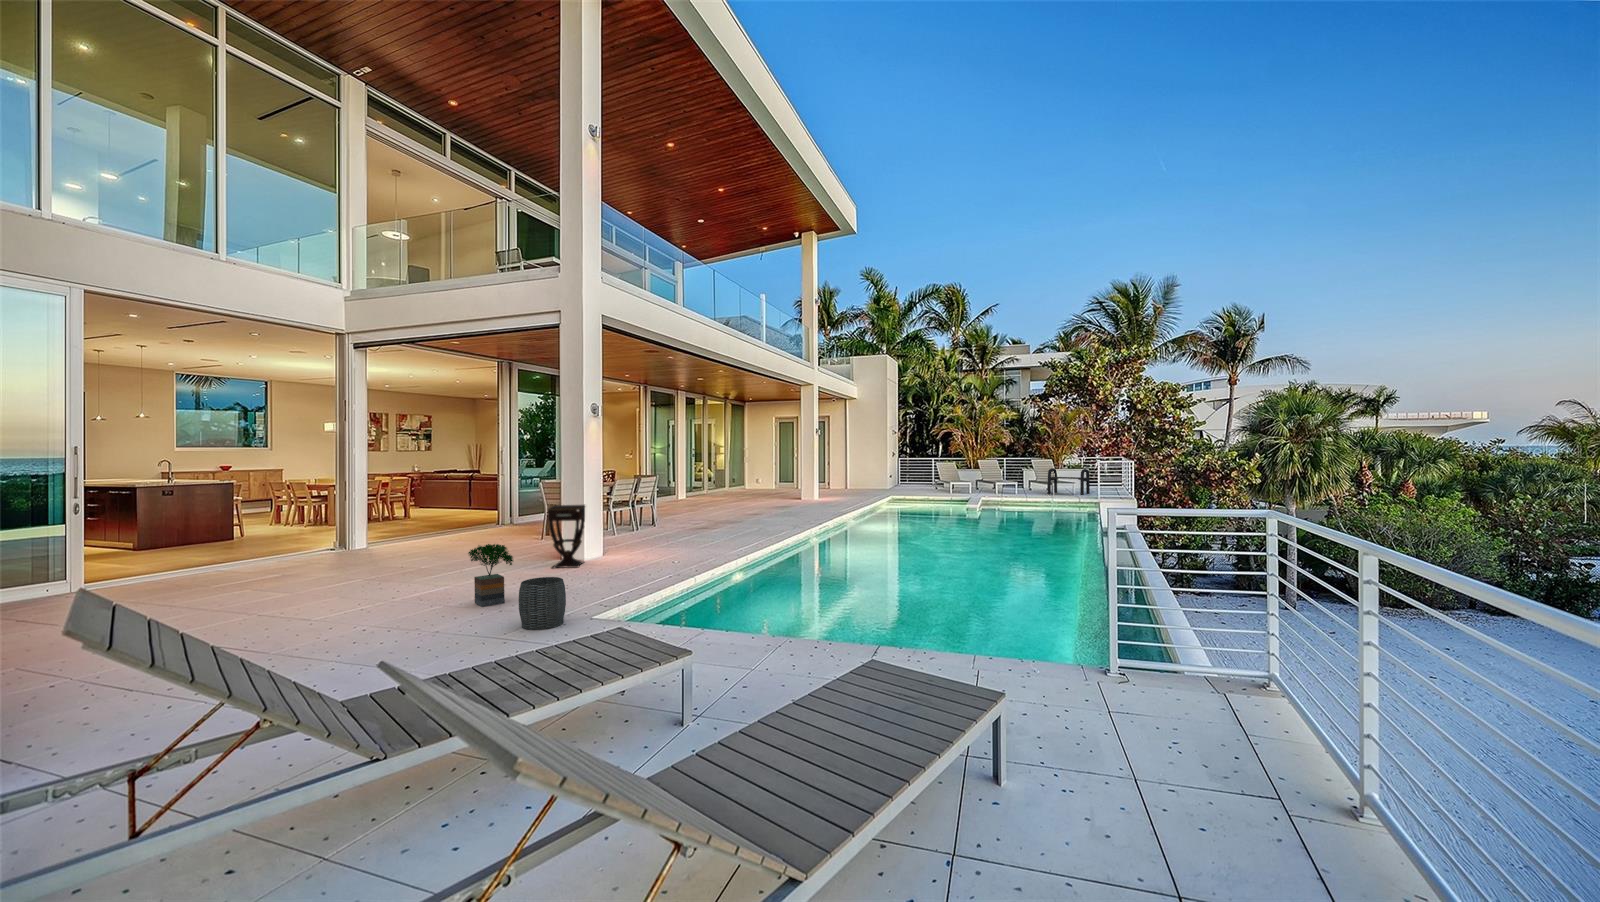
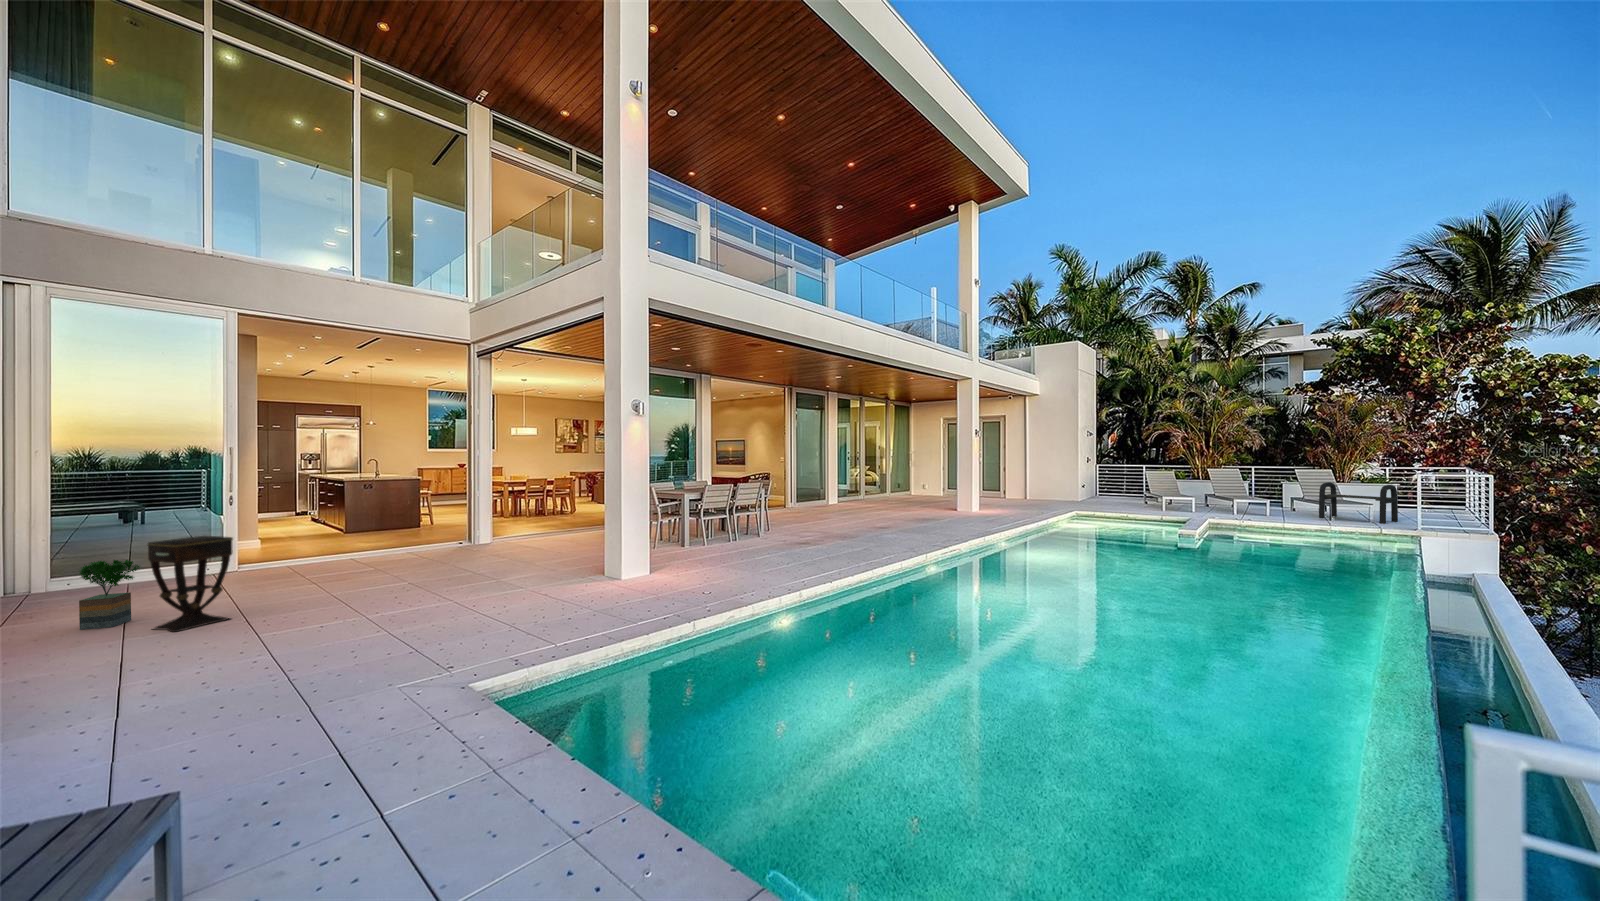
side table: present [548,505,585,568] -> present [147,536,233,632]
potted tree: present [468,544,513,607] -> present [79,560,140,630]
woven basket: present [519,577,566,630] -> none [103,666,213,768]

